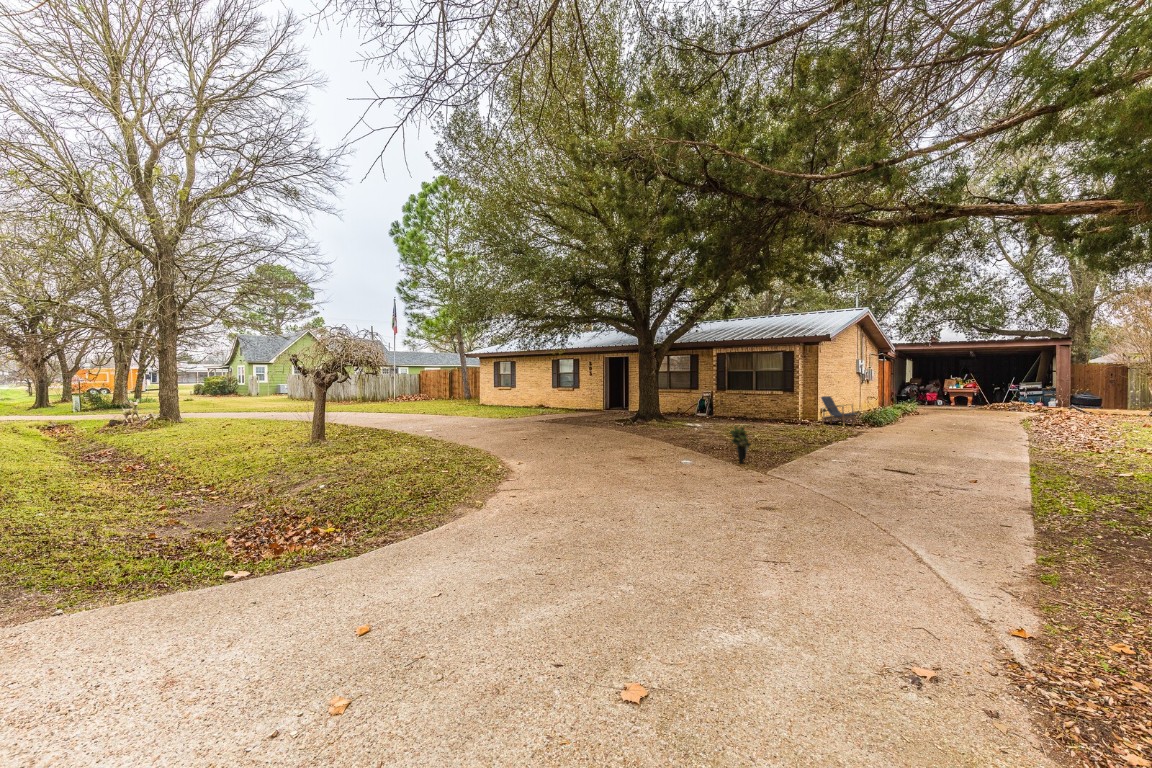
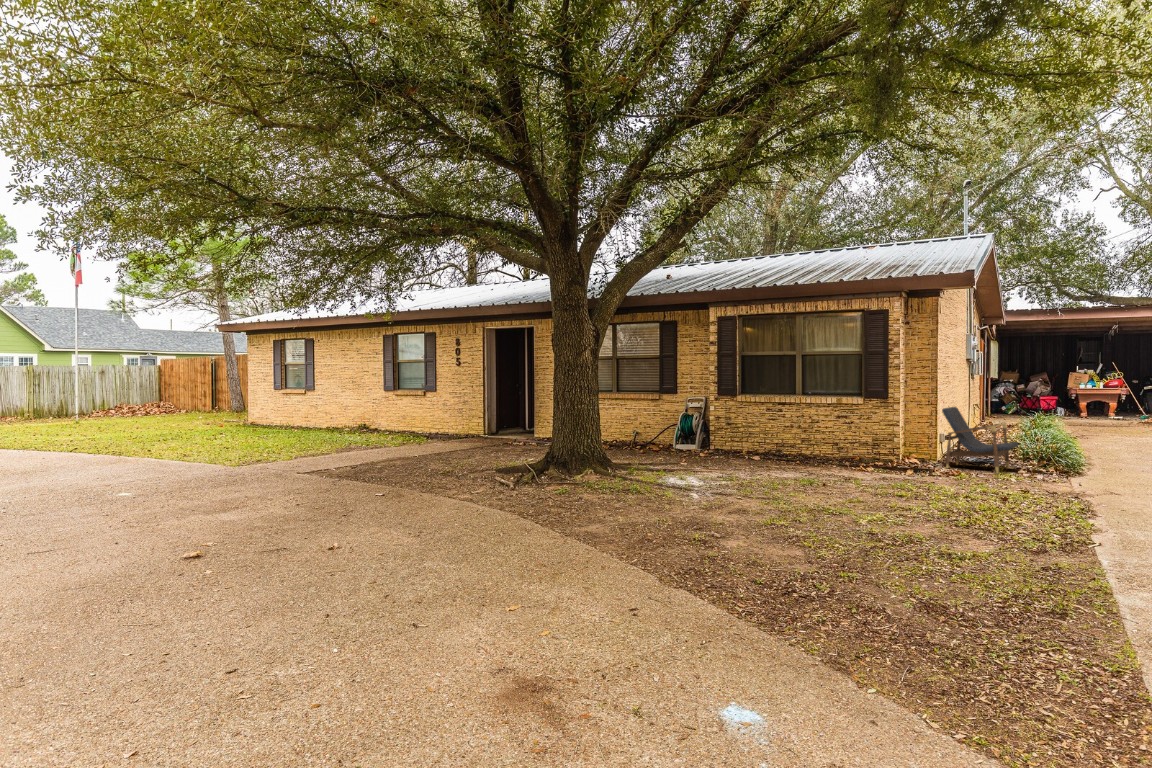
potted plant: present [730,426,751,463] -> none [891,546,987,710]

